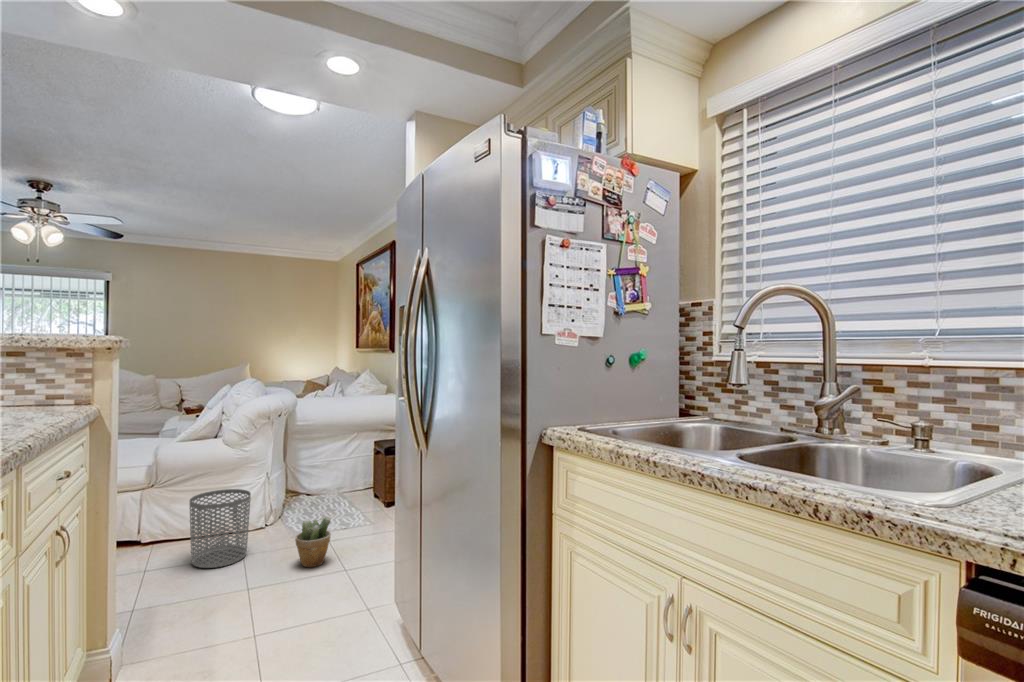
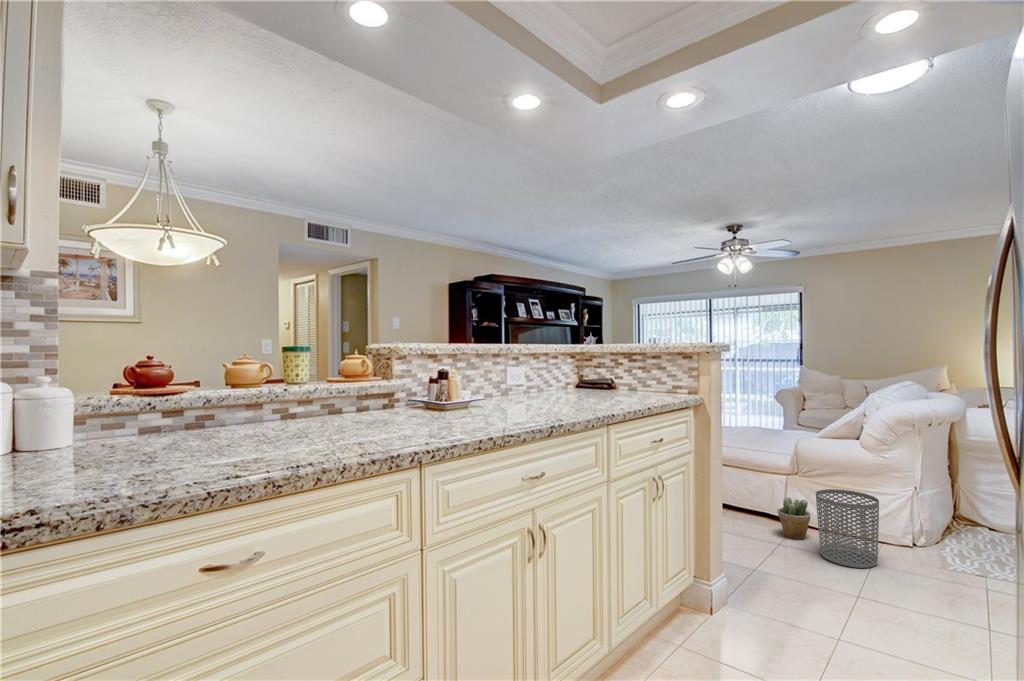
potted plant: present [295,517,331,567] -> present [778,497,811,540]

